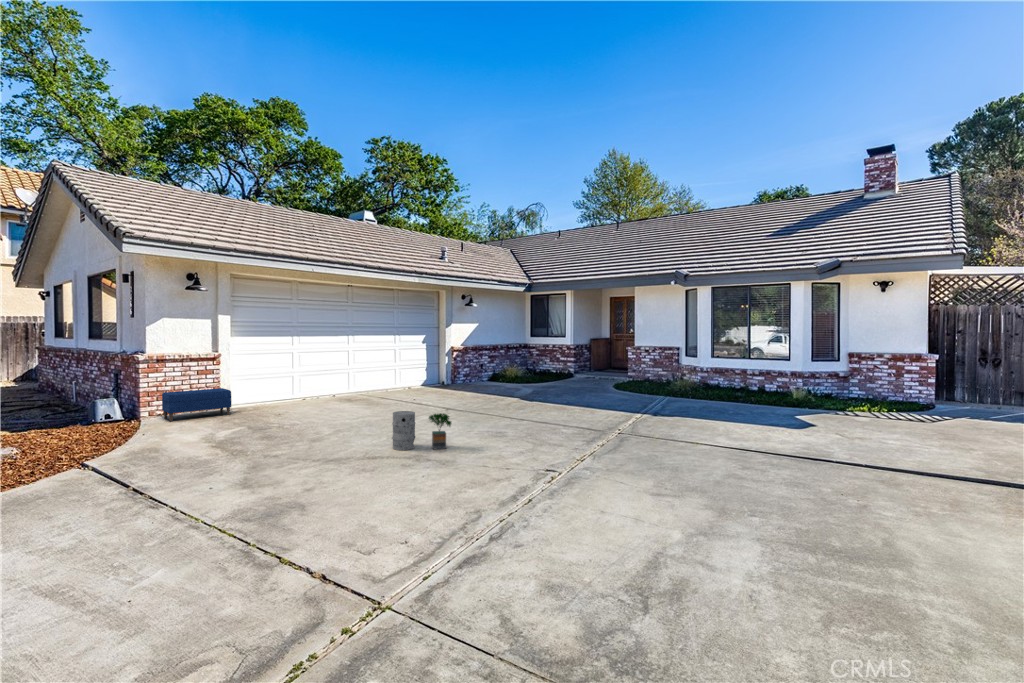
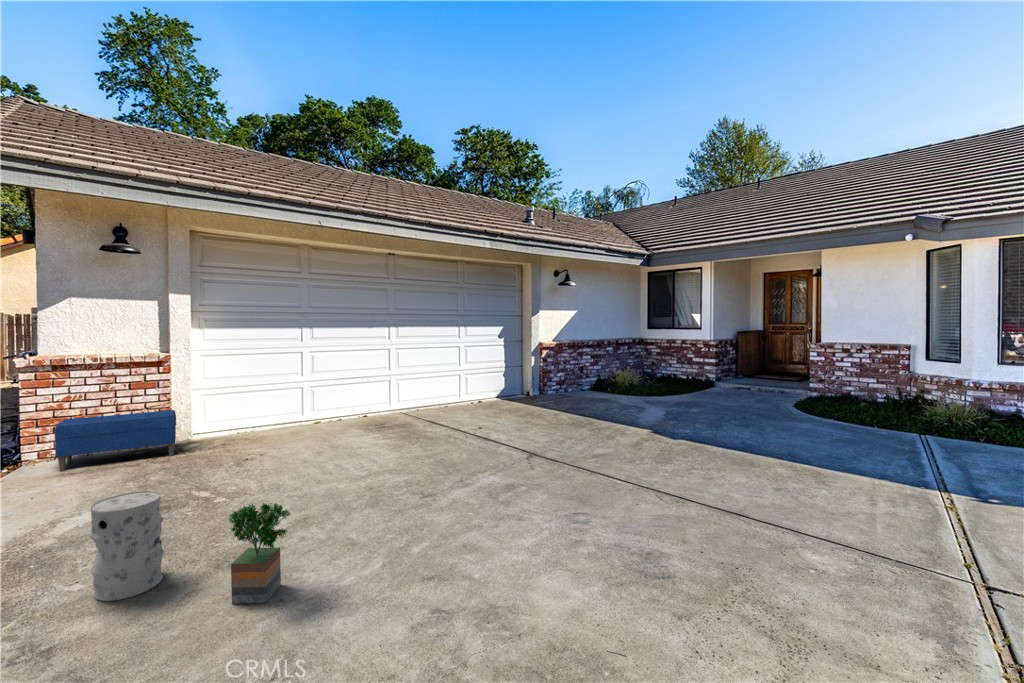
trash can: present [392,411,415,450] -> present [90,491,164,601]
potted tree: present [429,413,451,450] -> present [229,503,290,604]

